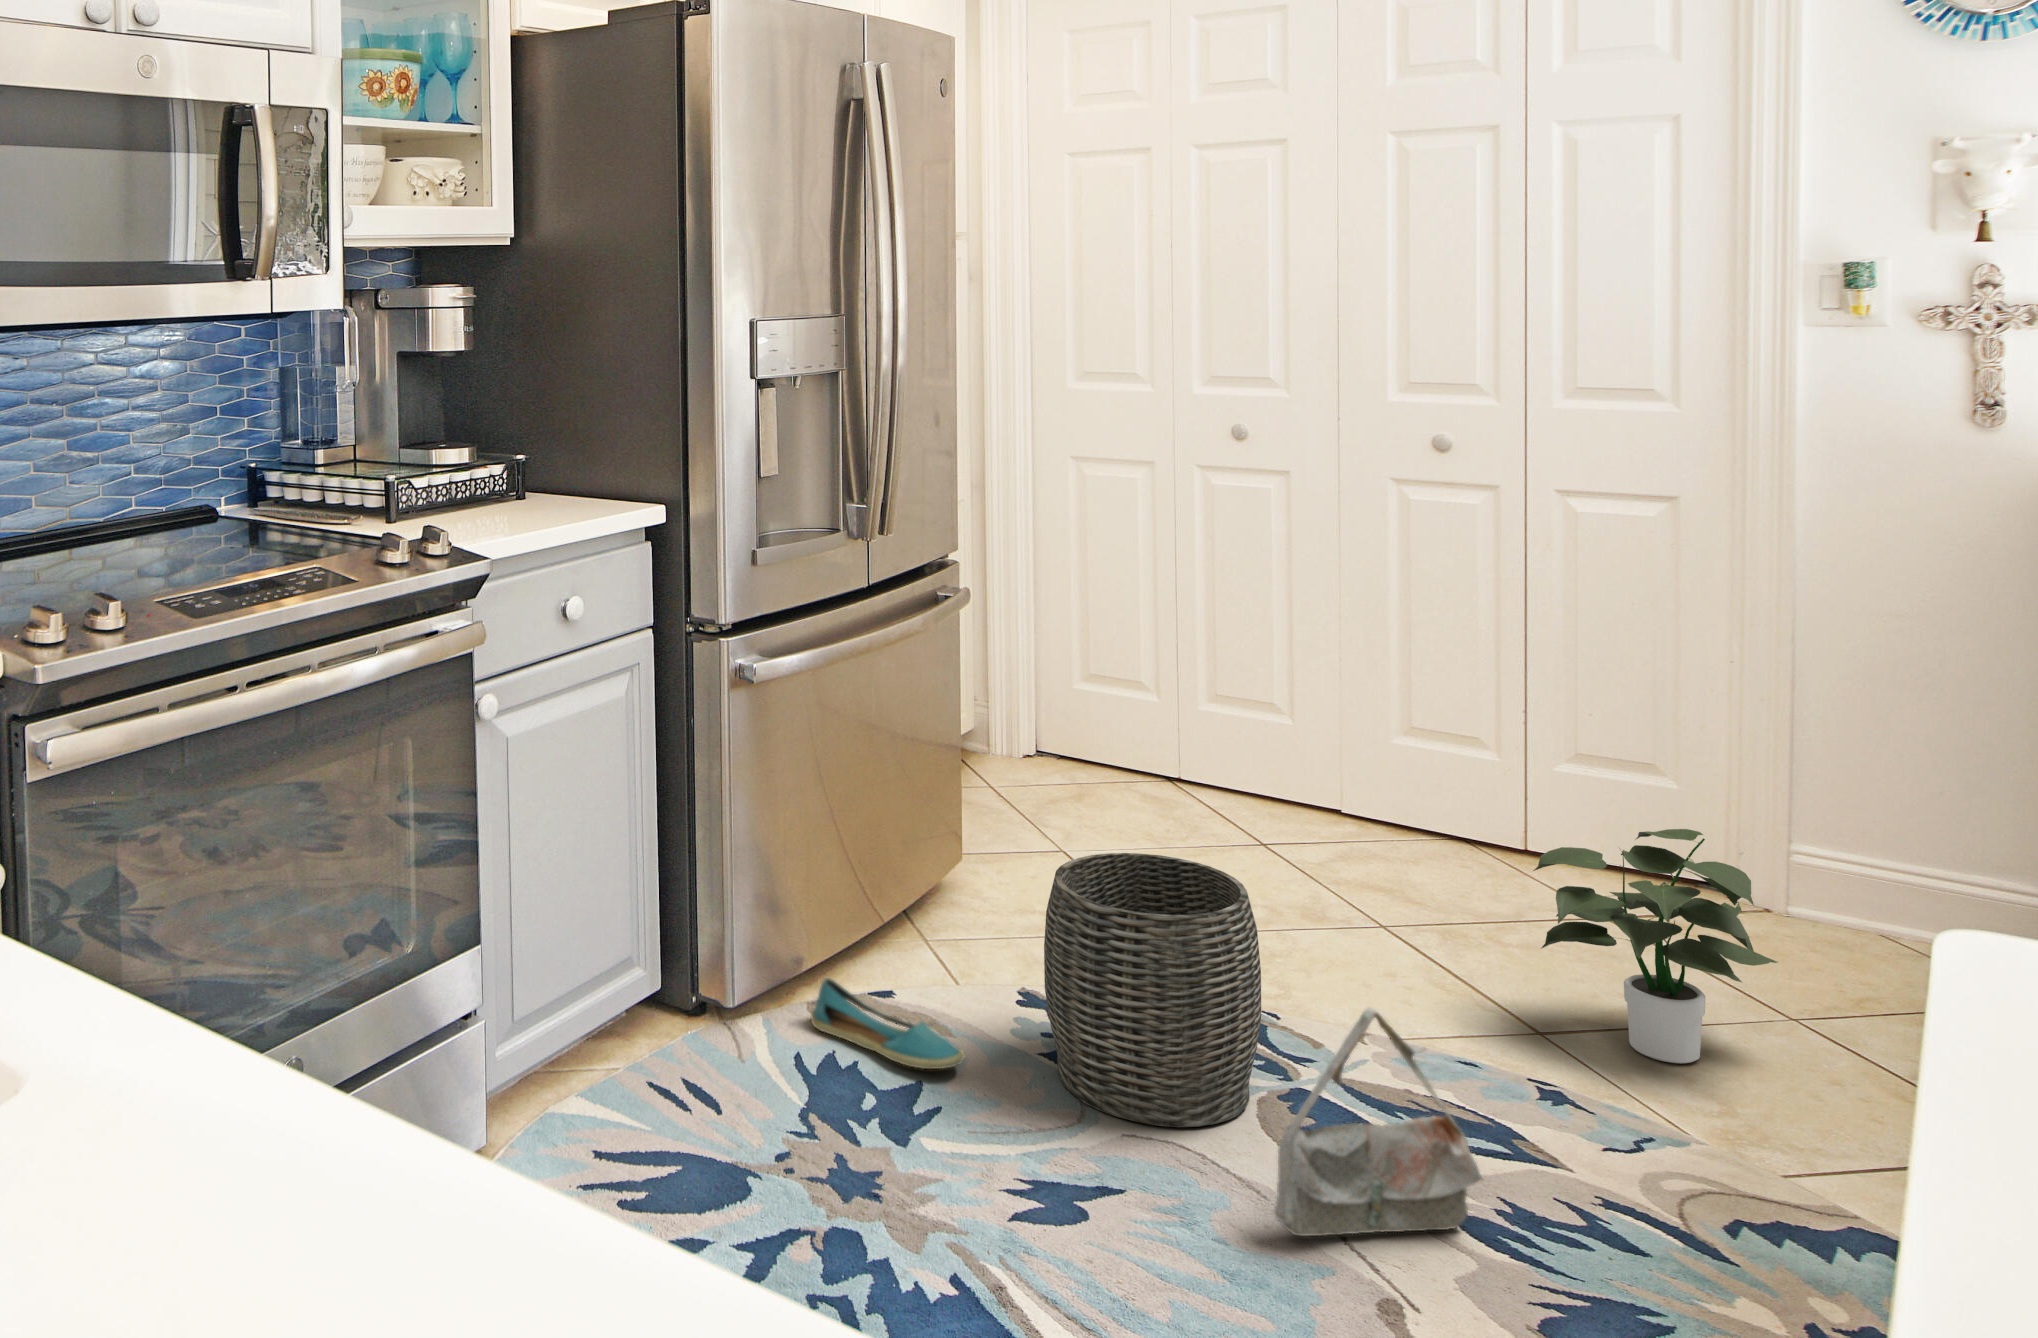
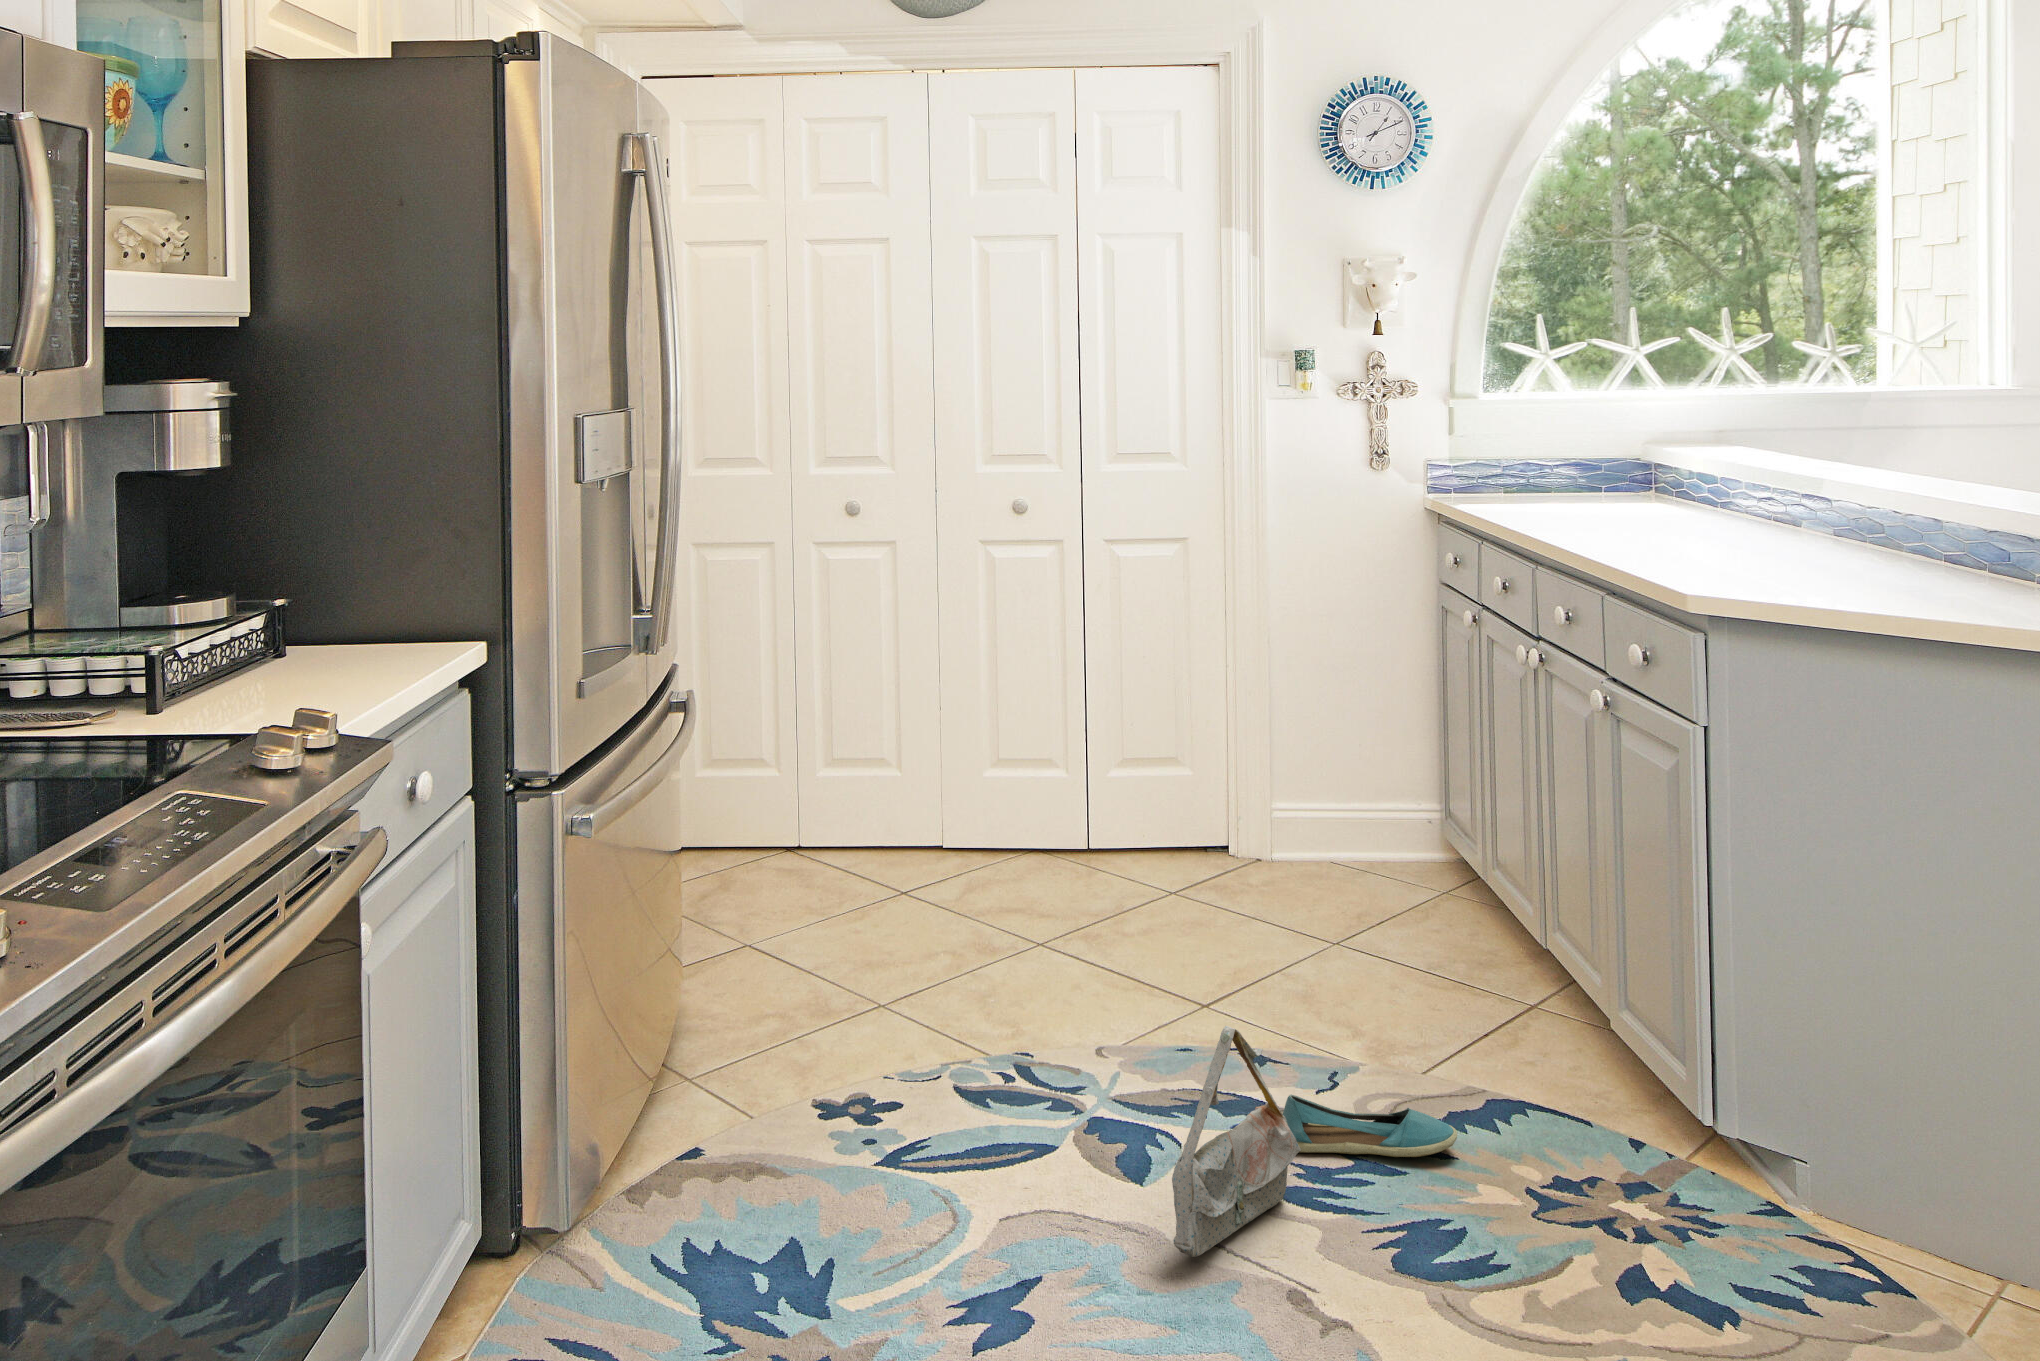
potted plant: present [1533,829,1778,1063] -> none [1193,812,1350,1006]
woven basket: present [1044,853,1261,1127] -> none [885,930,1082,1203]
shoe: present [811,978,965,1069] -> present [1283,1094,1457,1157]

